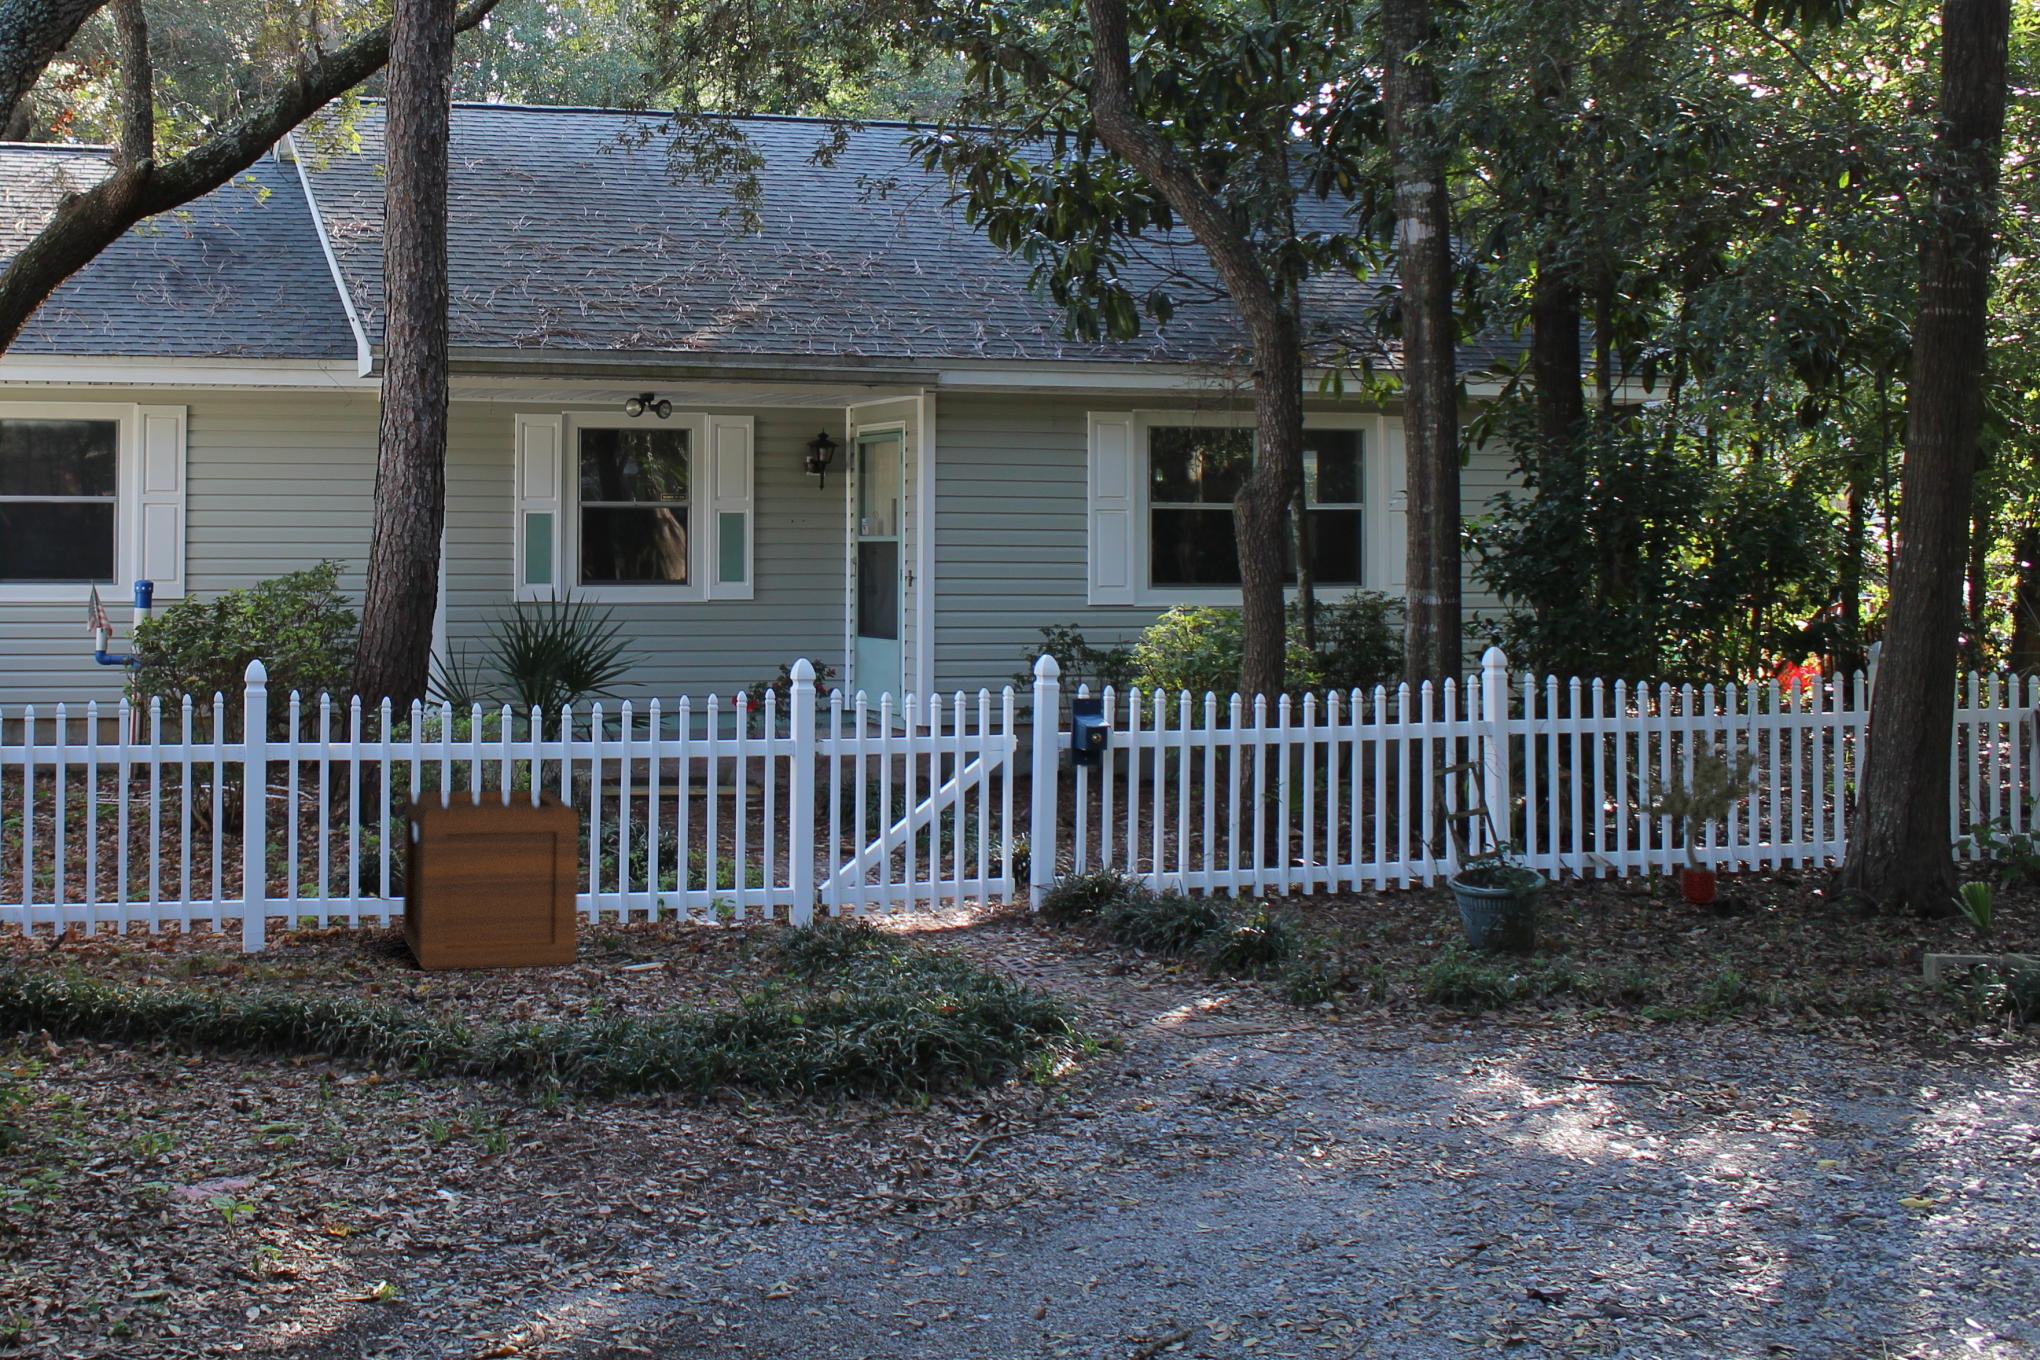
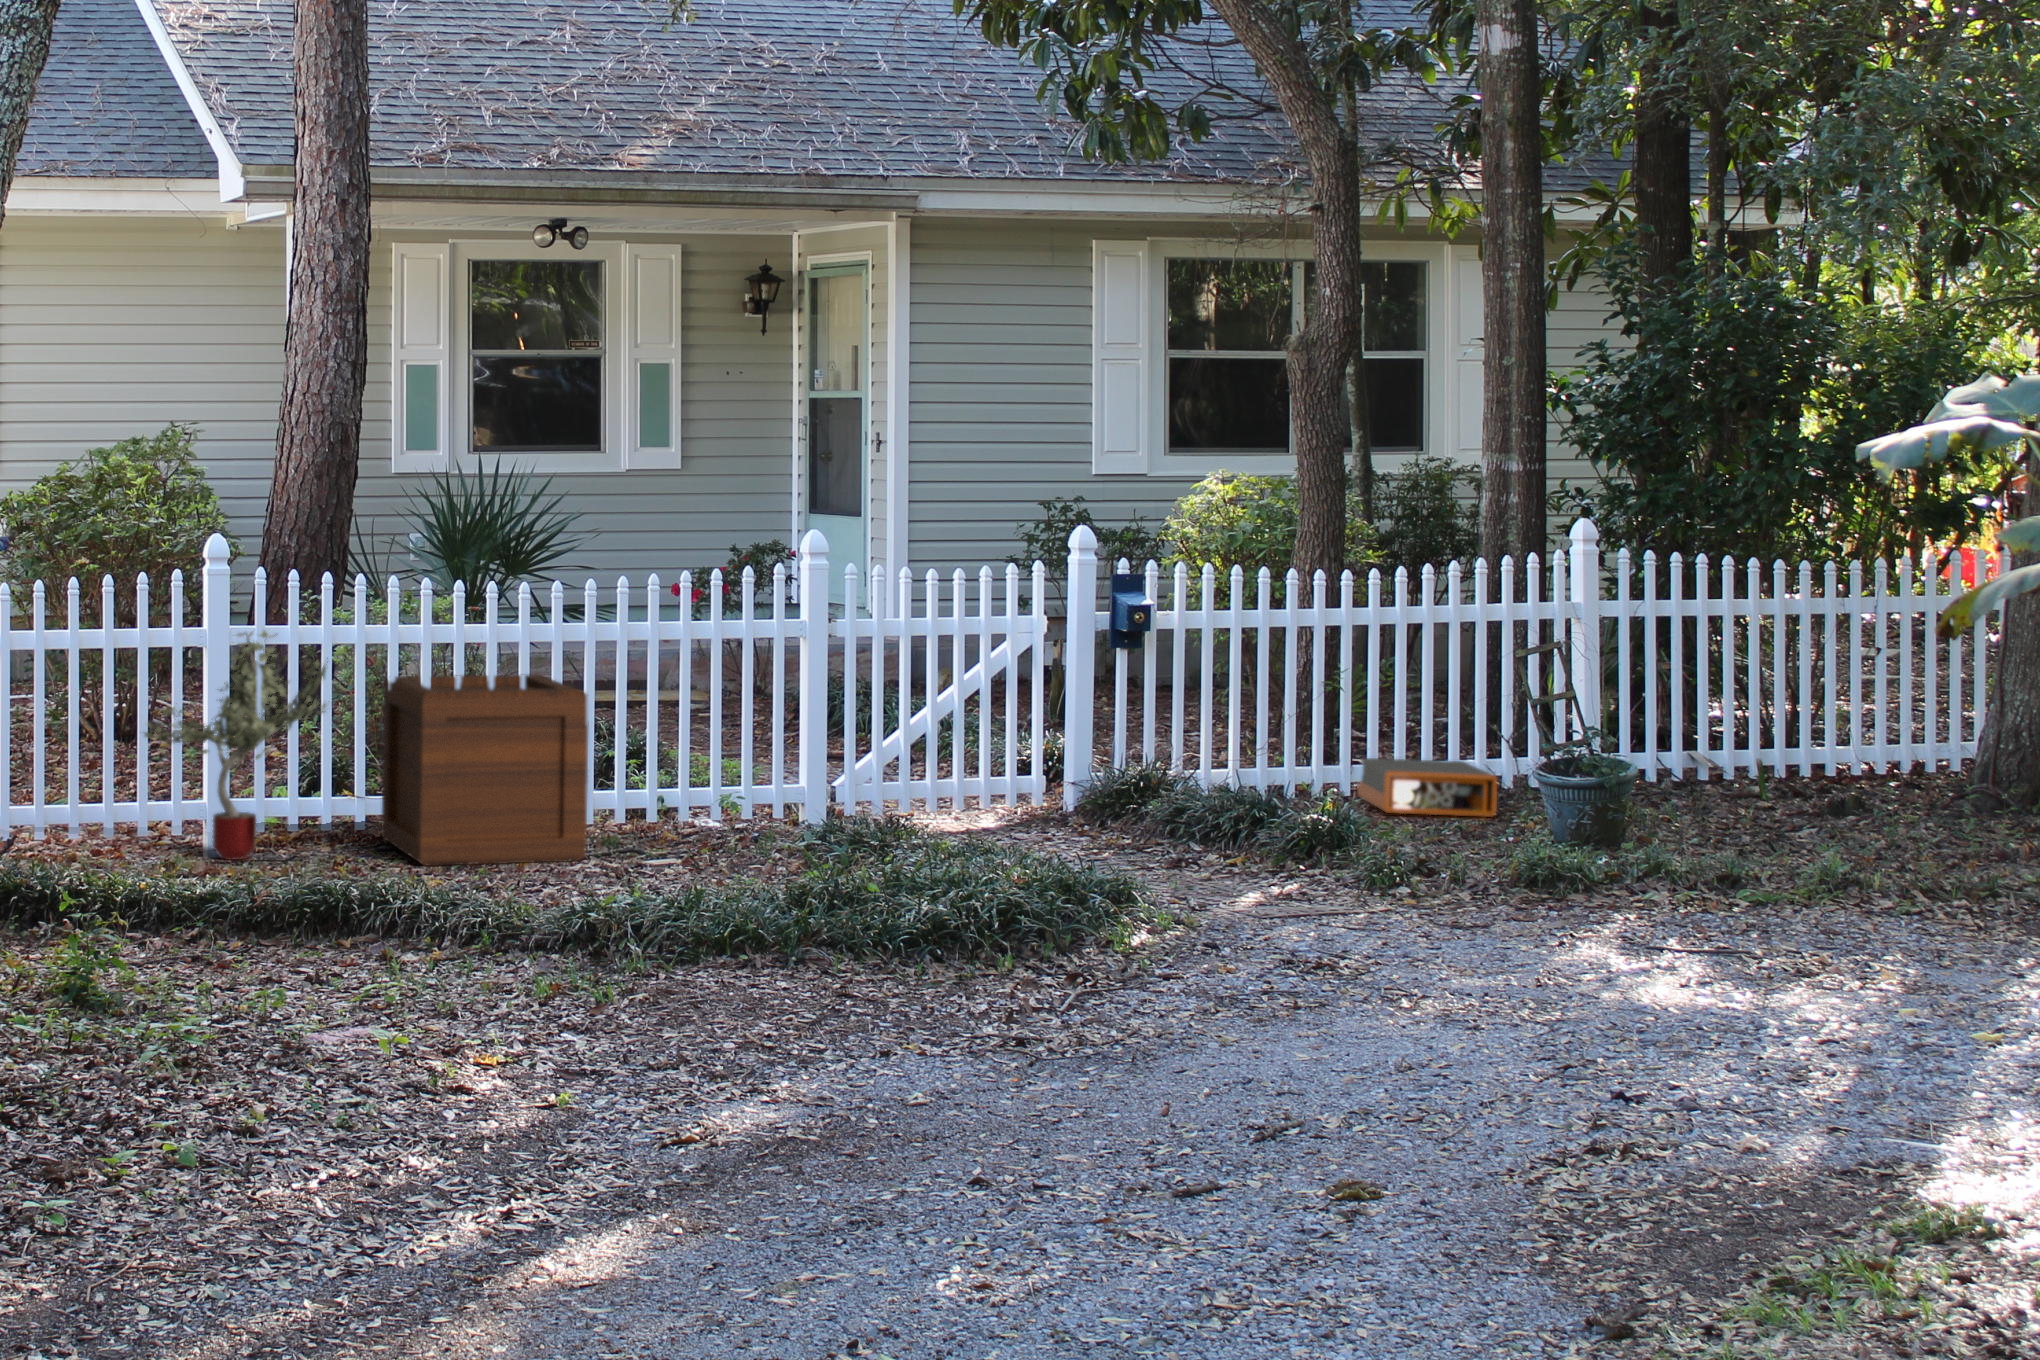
potted tree: present [1636,731,1759,904] -> present [144,629,328,860]
storage box: none [1294,860,1418,918] -> present [1357,758,1497,817]

